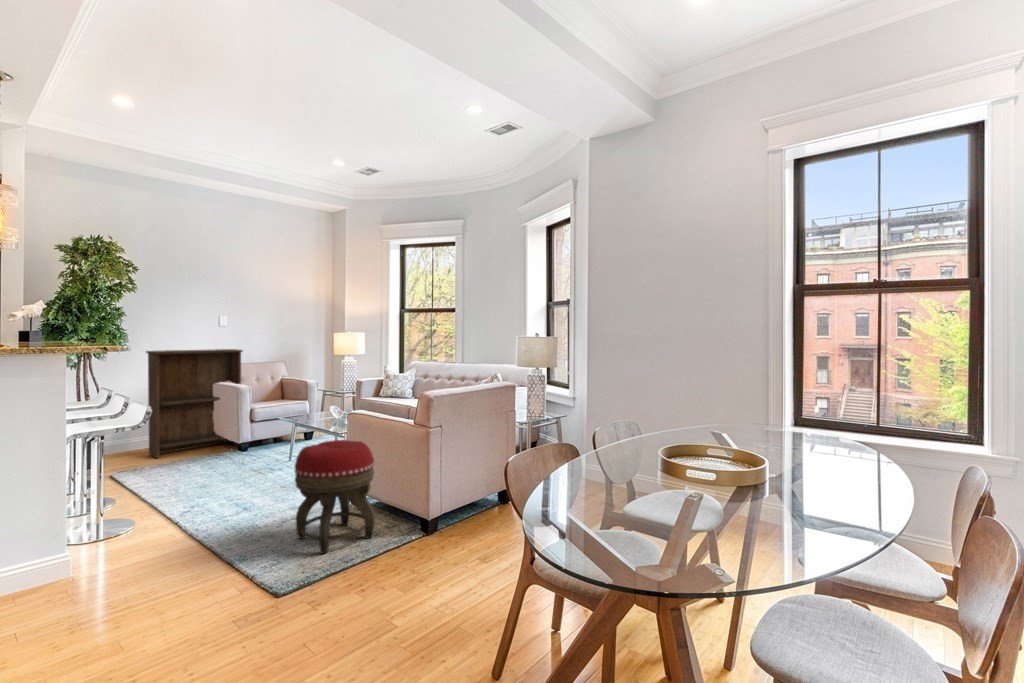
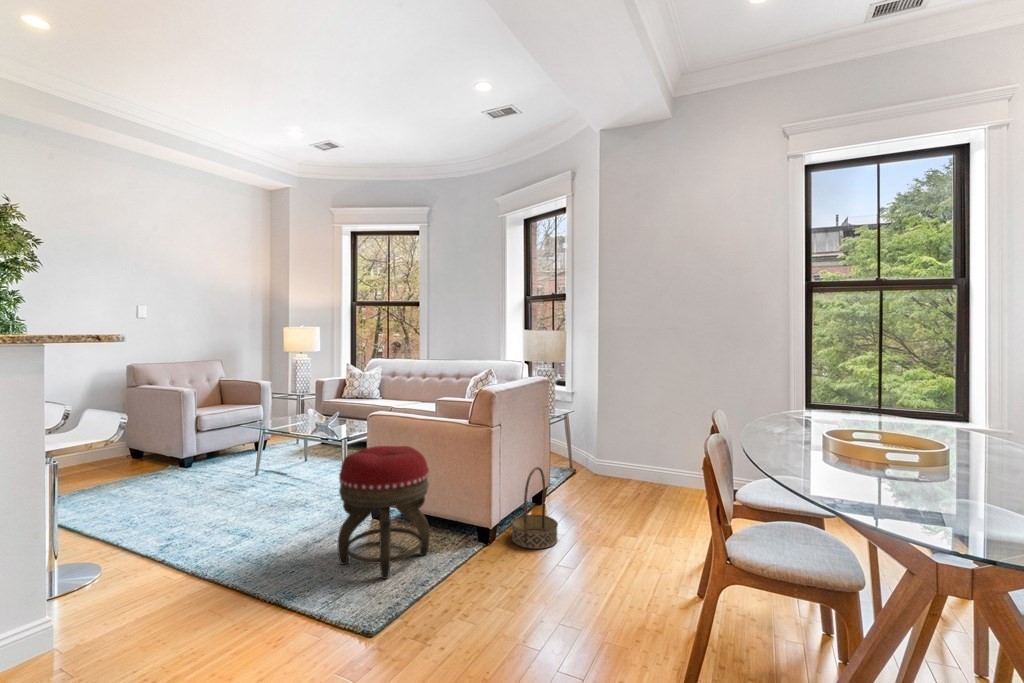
bookshelf: present [146,349,243,458] -> none [50,345,179,482]
basket: none [453,467,496,543] -> present [512,467,558,549]

